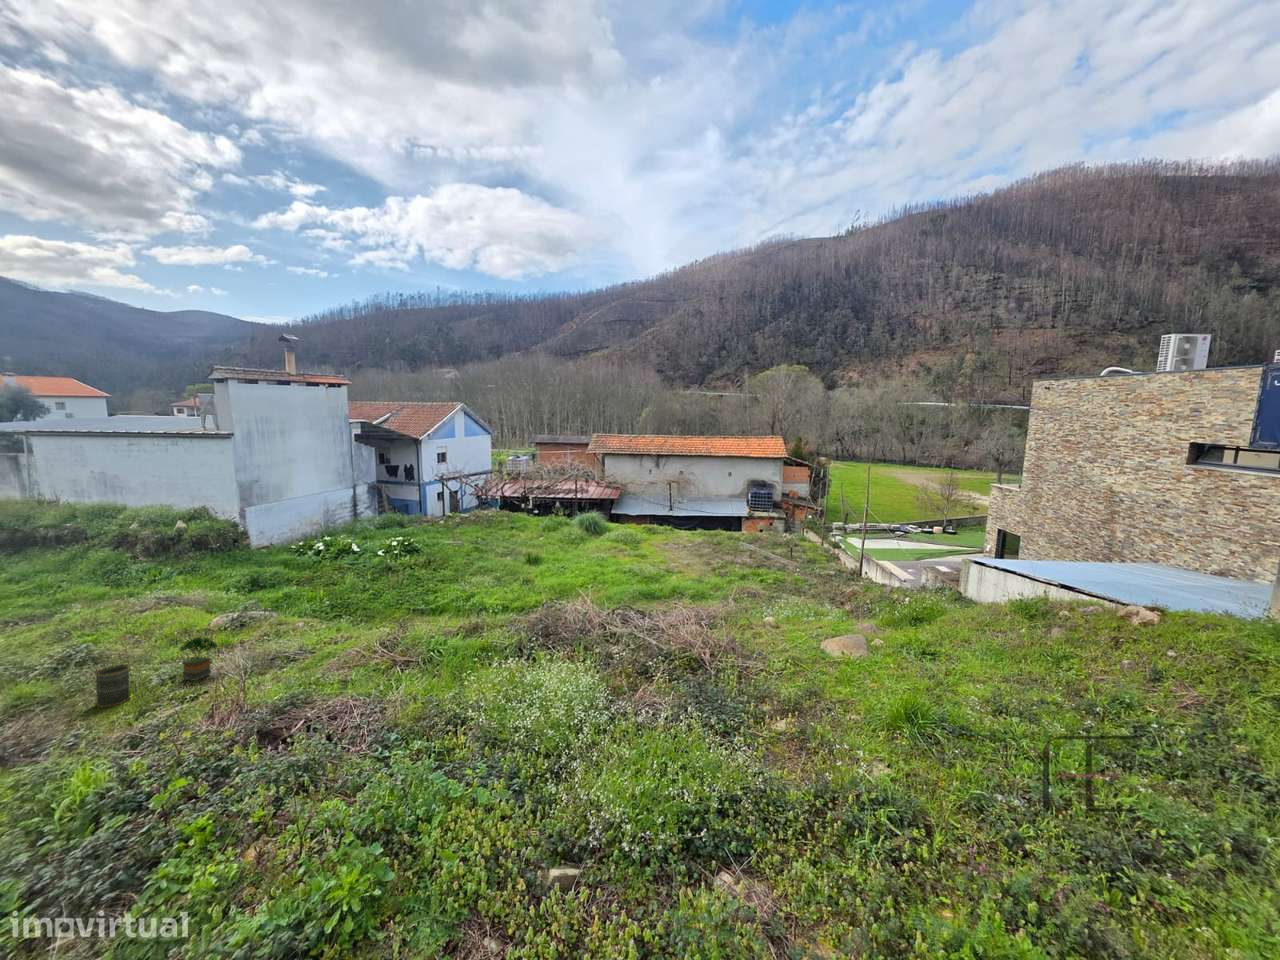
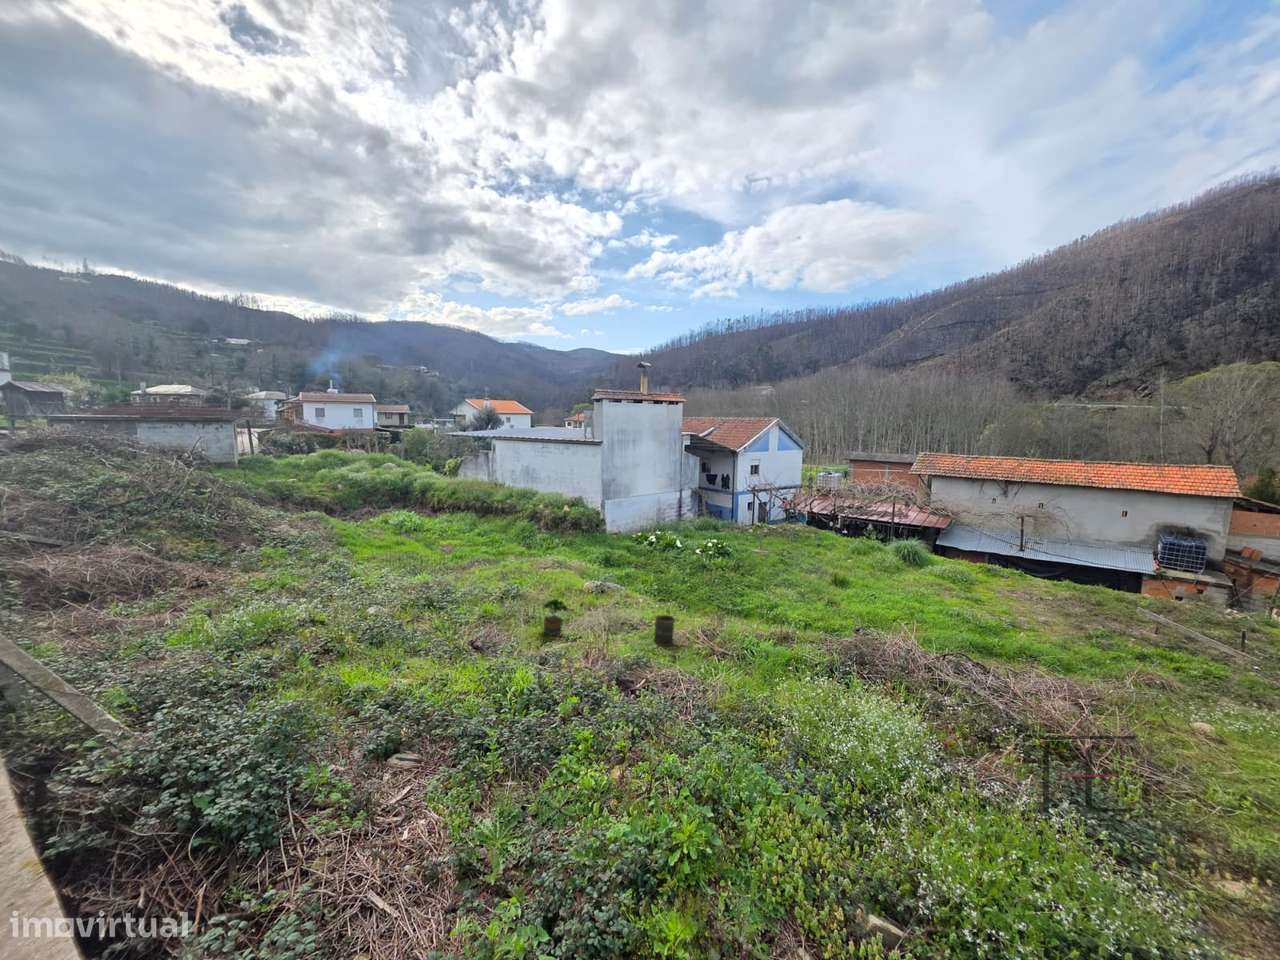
basket: present [95,654,130,708] -> present [654,614,674,646]

